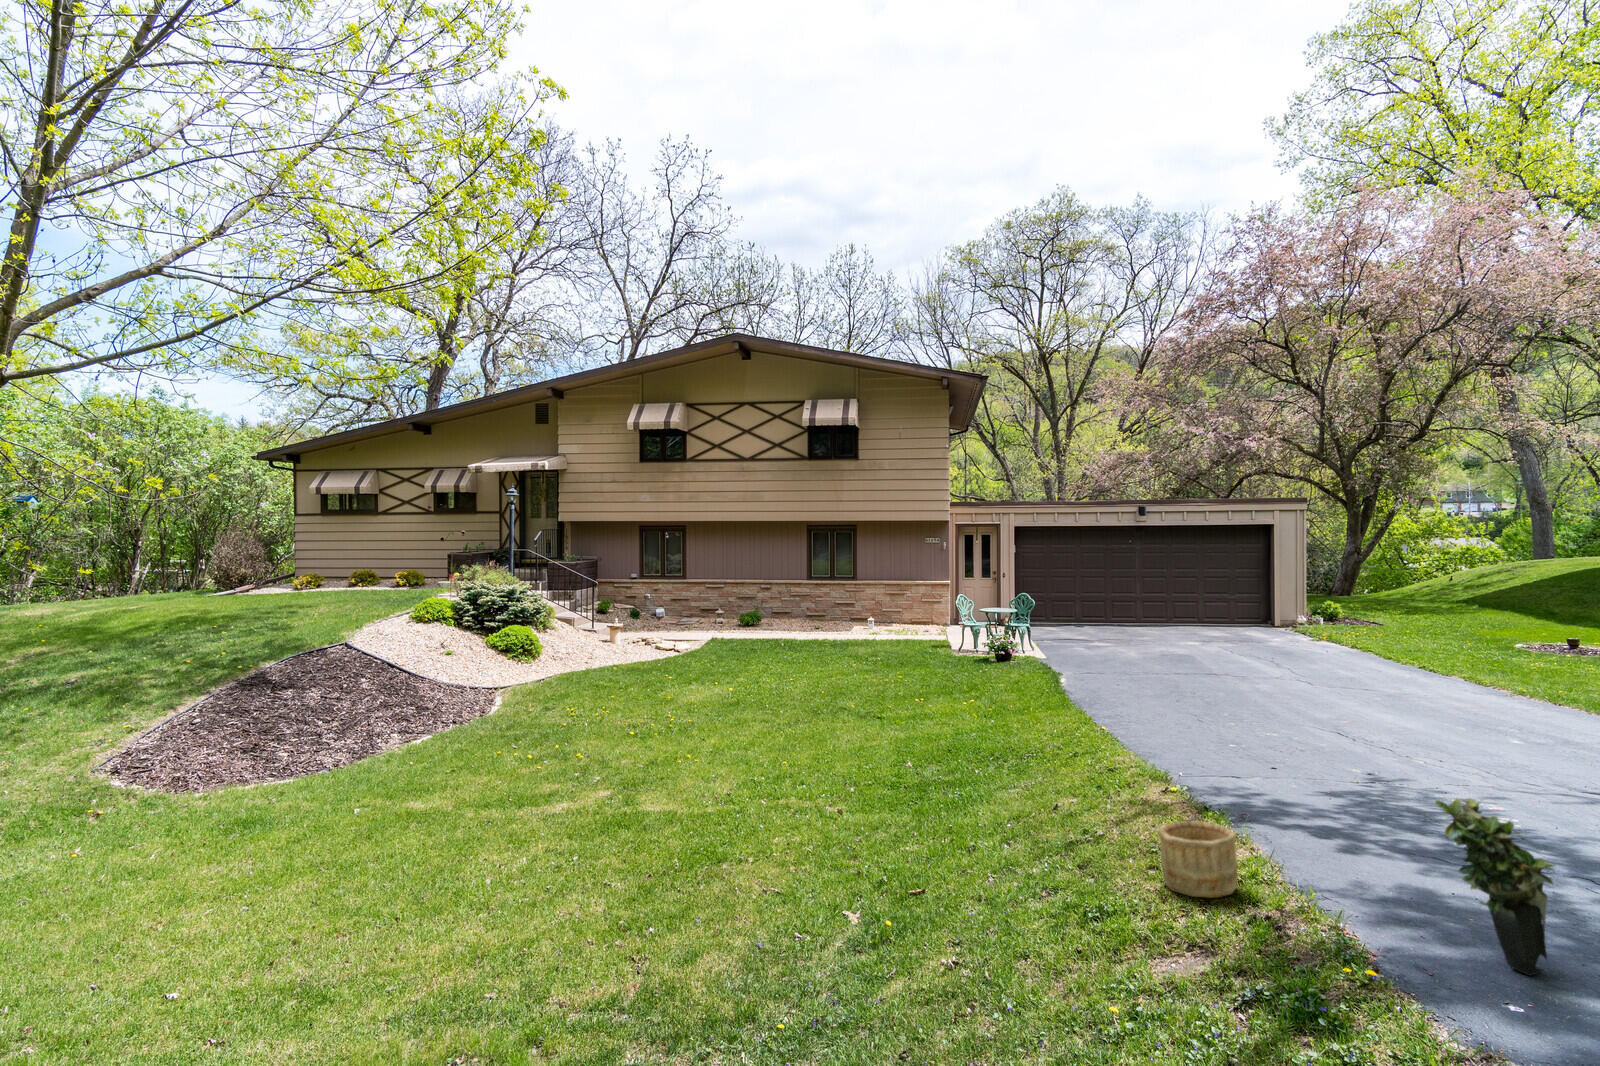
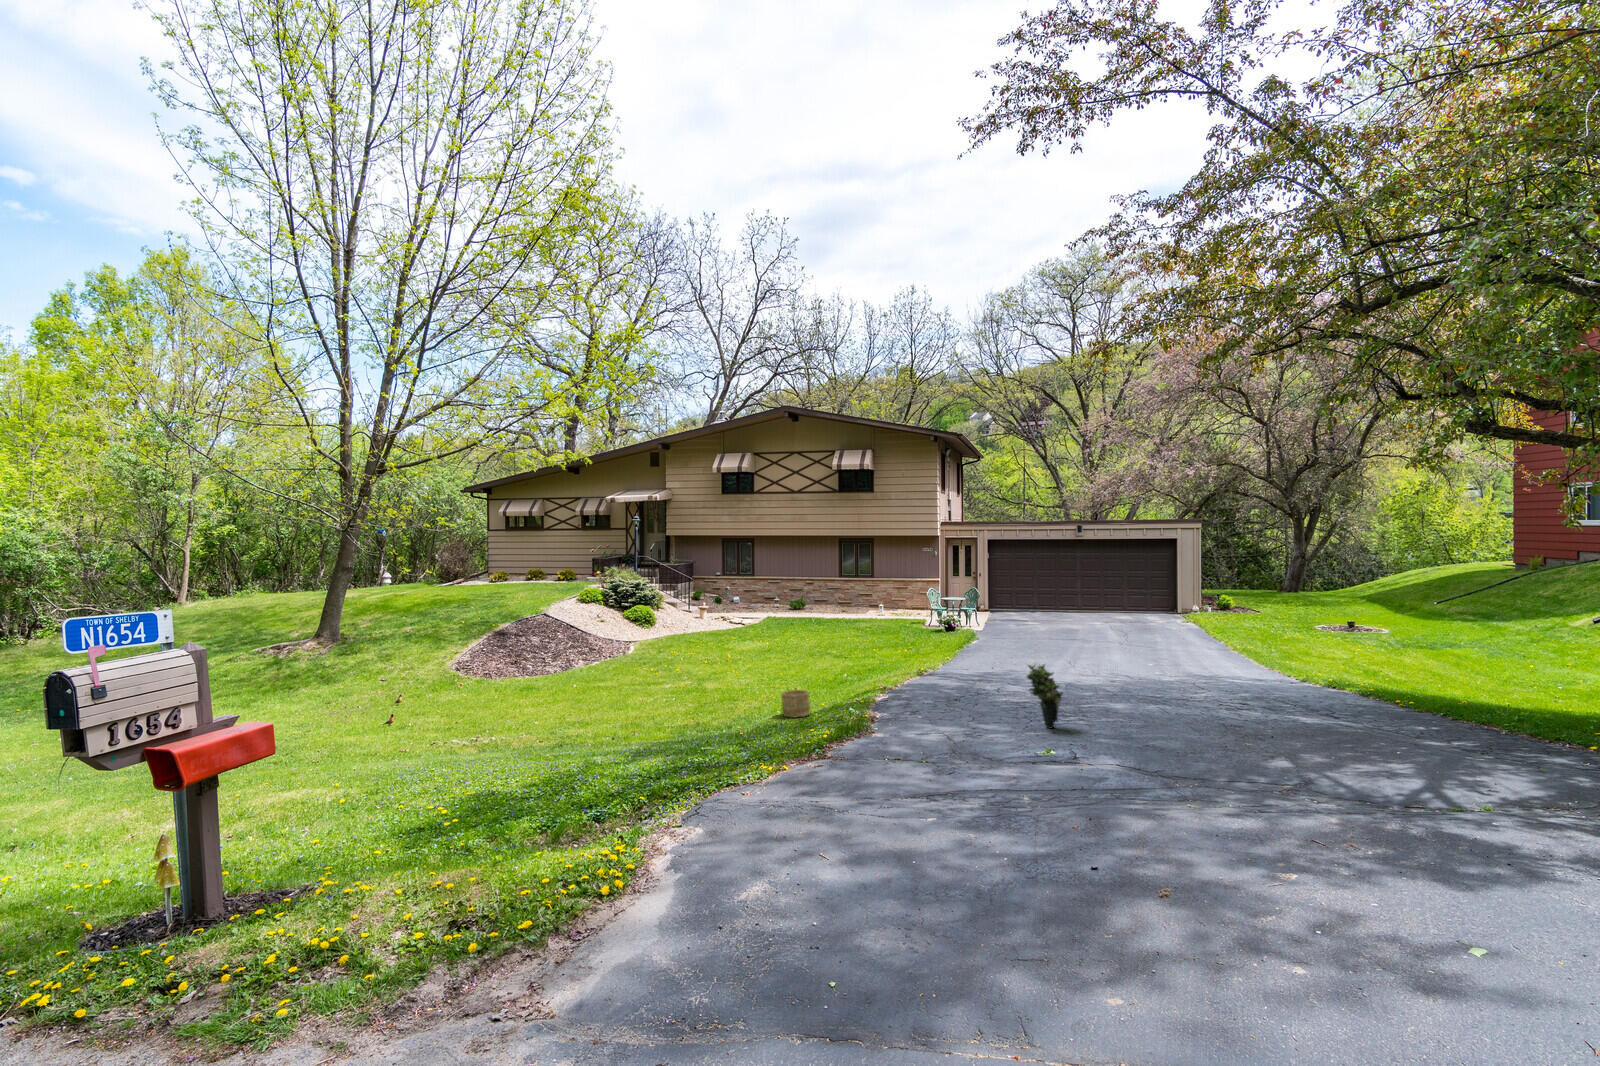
wooden bucket: present [1158,821,1237,898] -> present [781,690,810,718]

